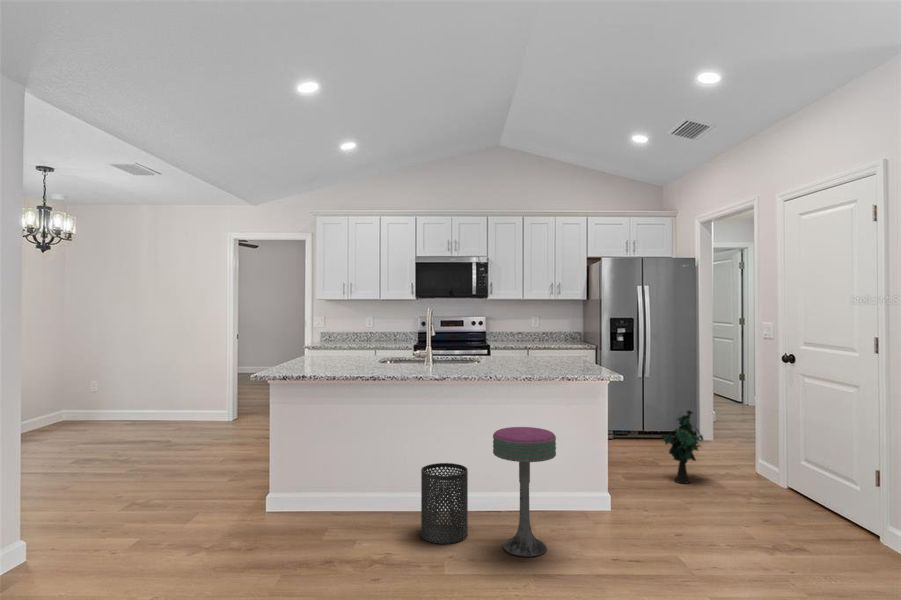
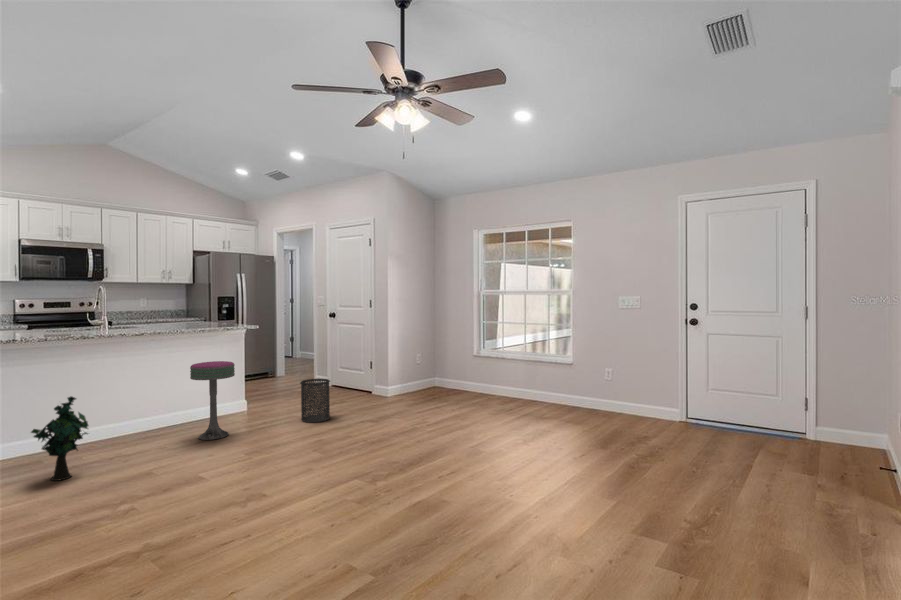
decorative plant: present [661,411,703,484] -> present [31,396,88,481]
trash can: present [421,463,468,544] -> present [300,379,330,422]

